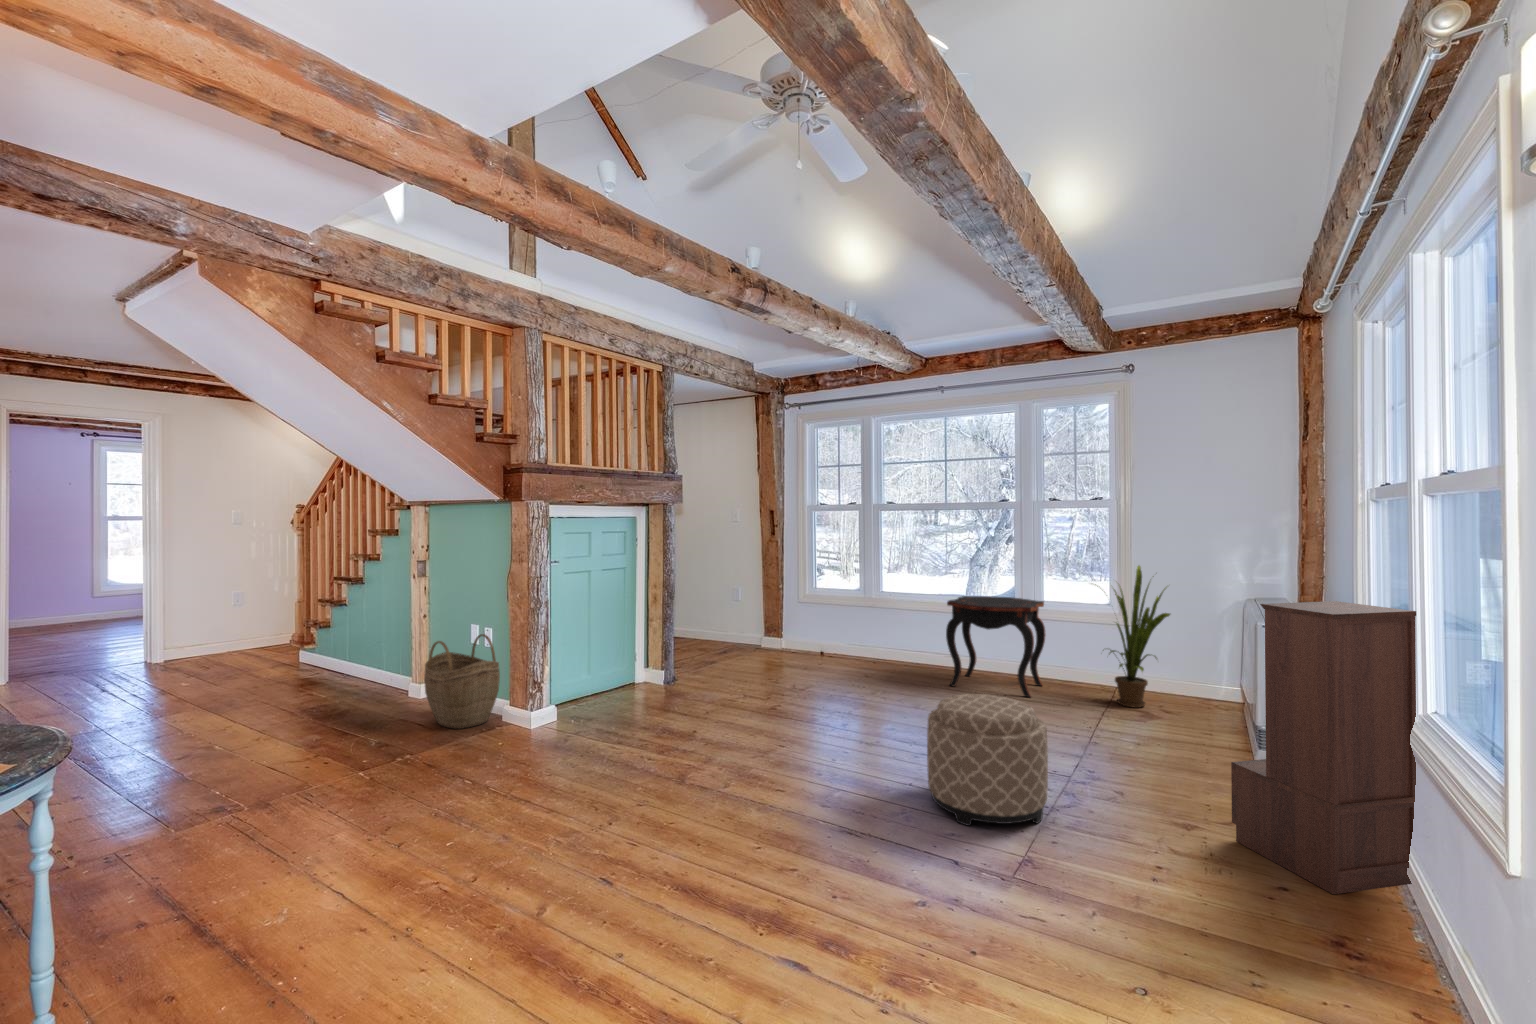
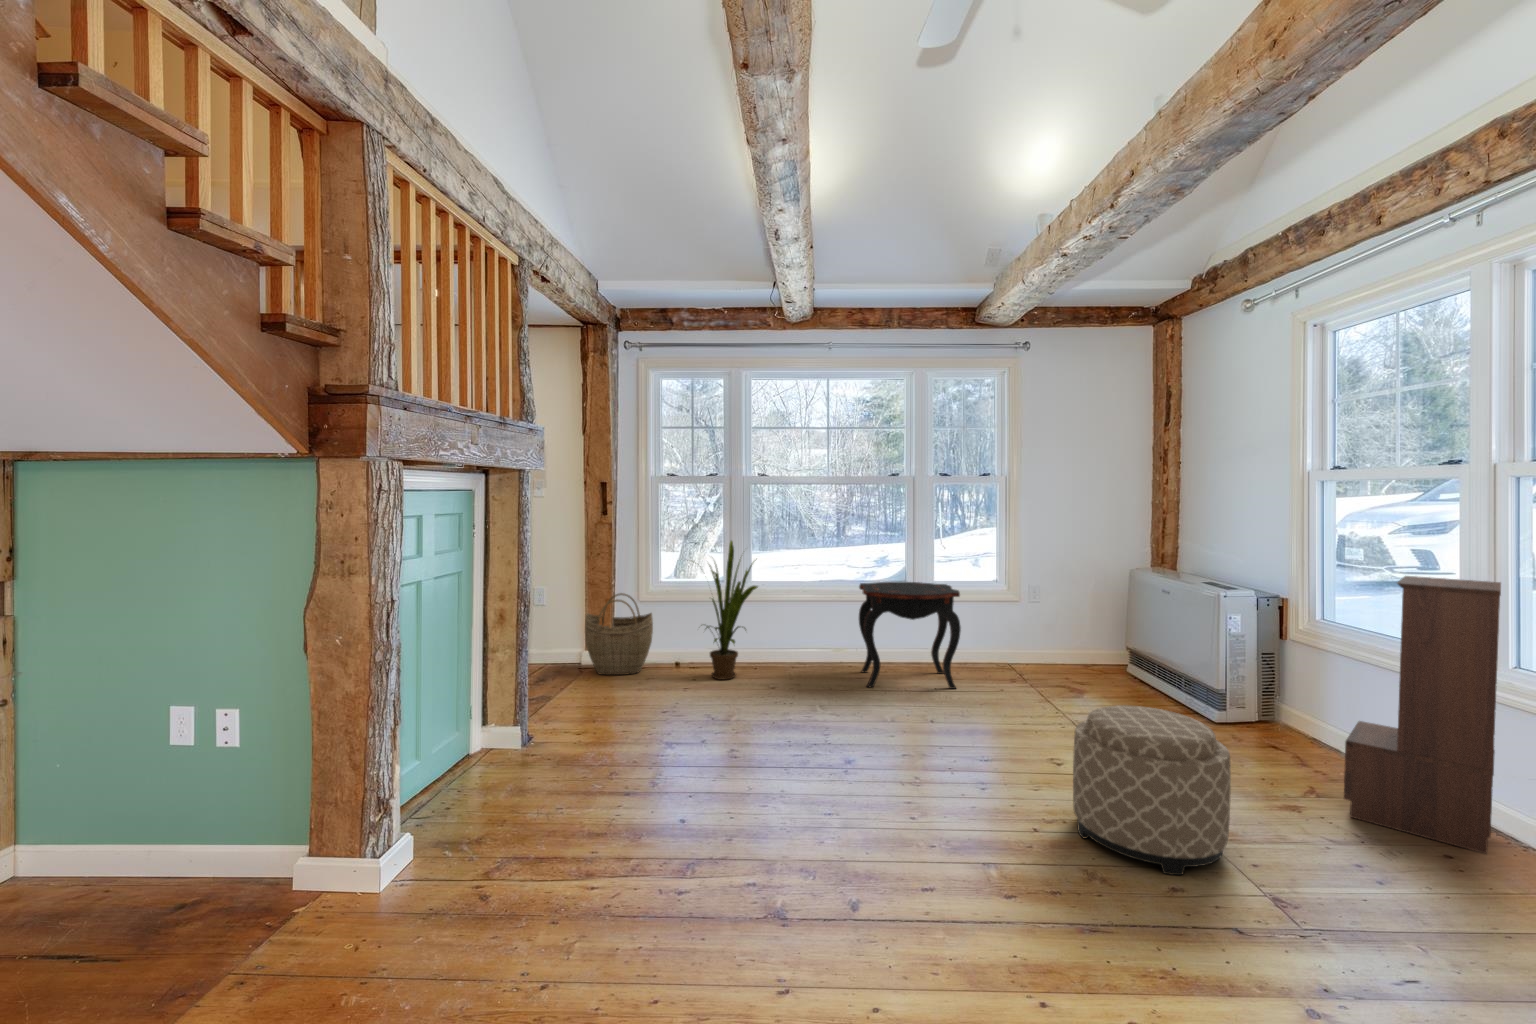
house plant: present [1095,566,1170,708] -> present [706,541,758,680]
woven basket: present [424,634,500,729] -> present [585,593,653,675]

